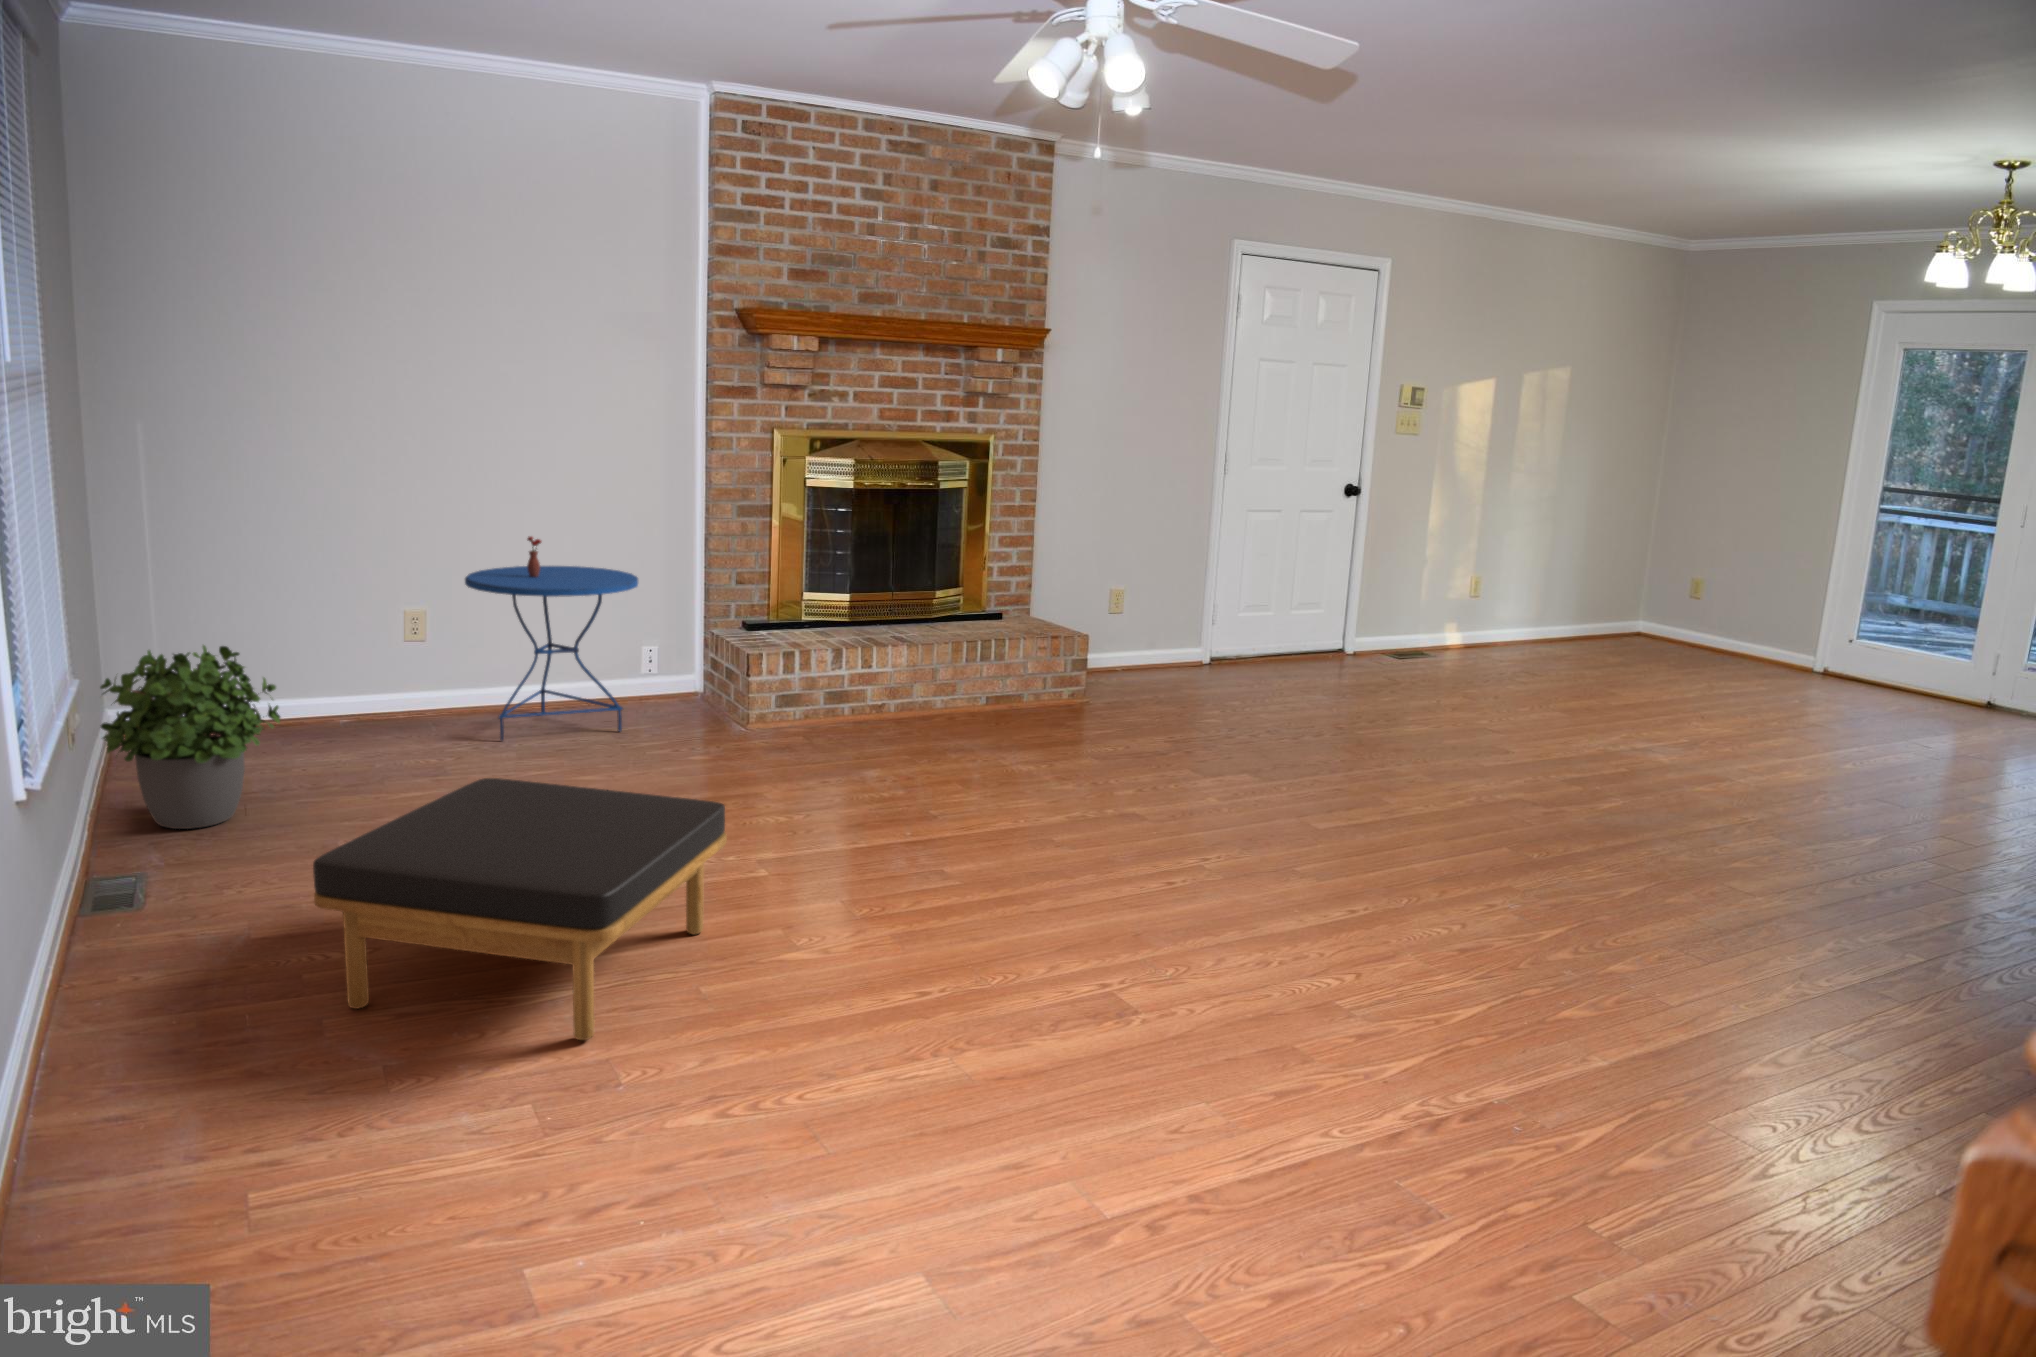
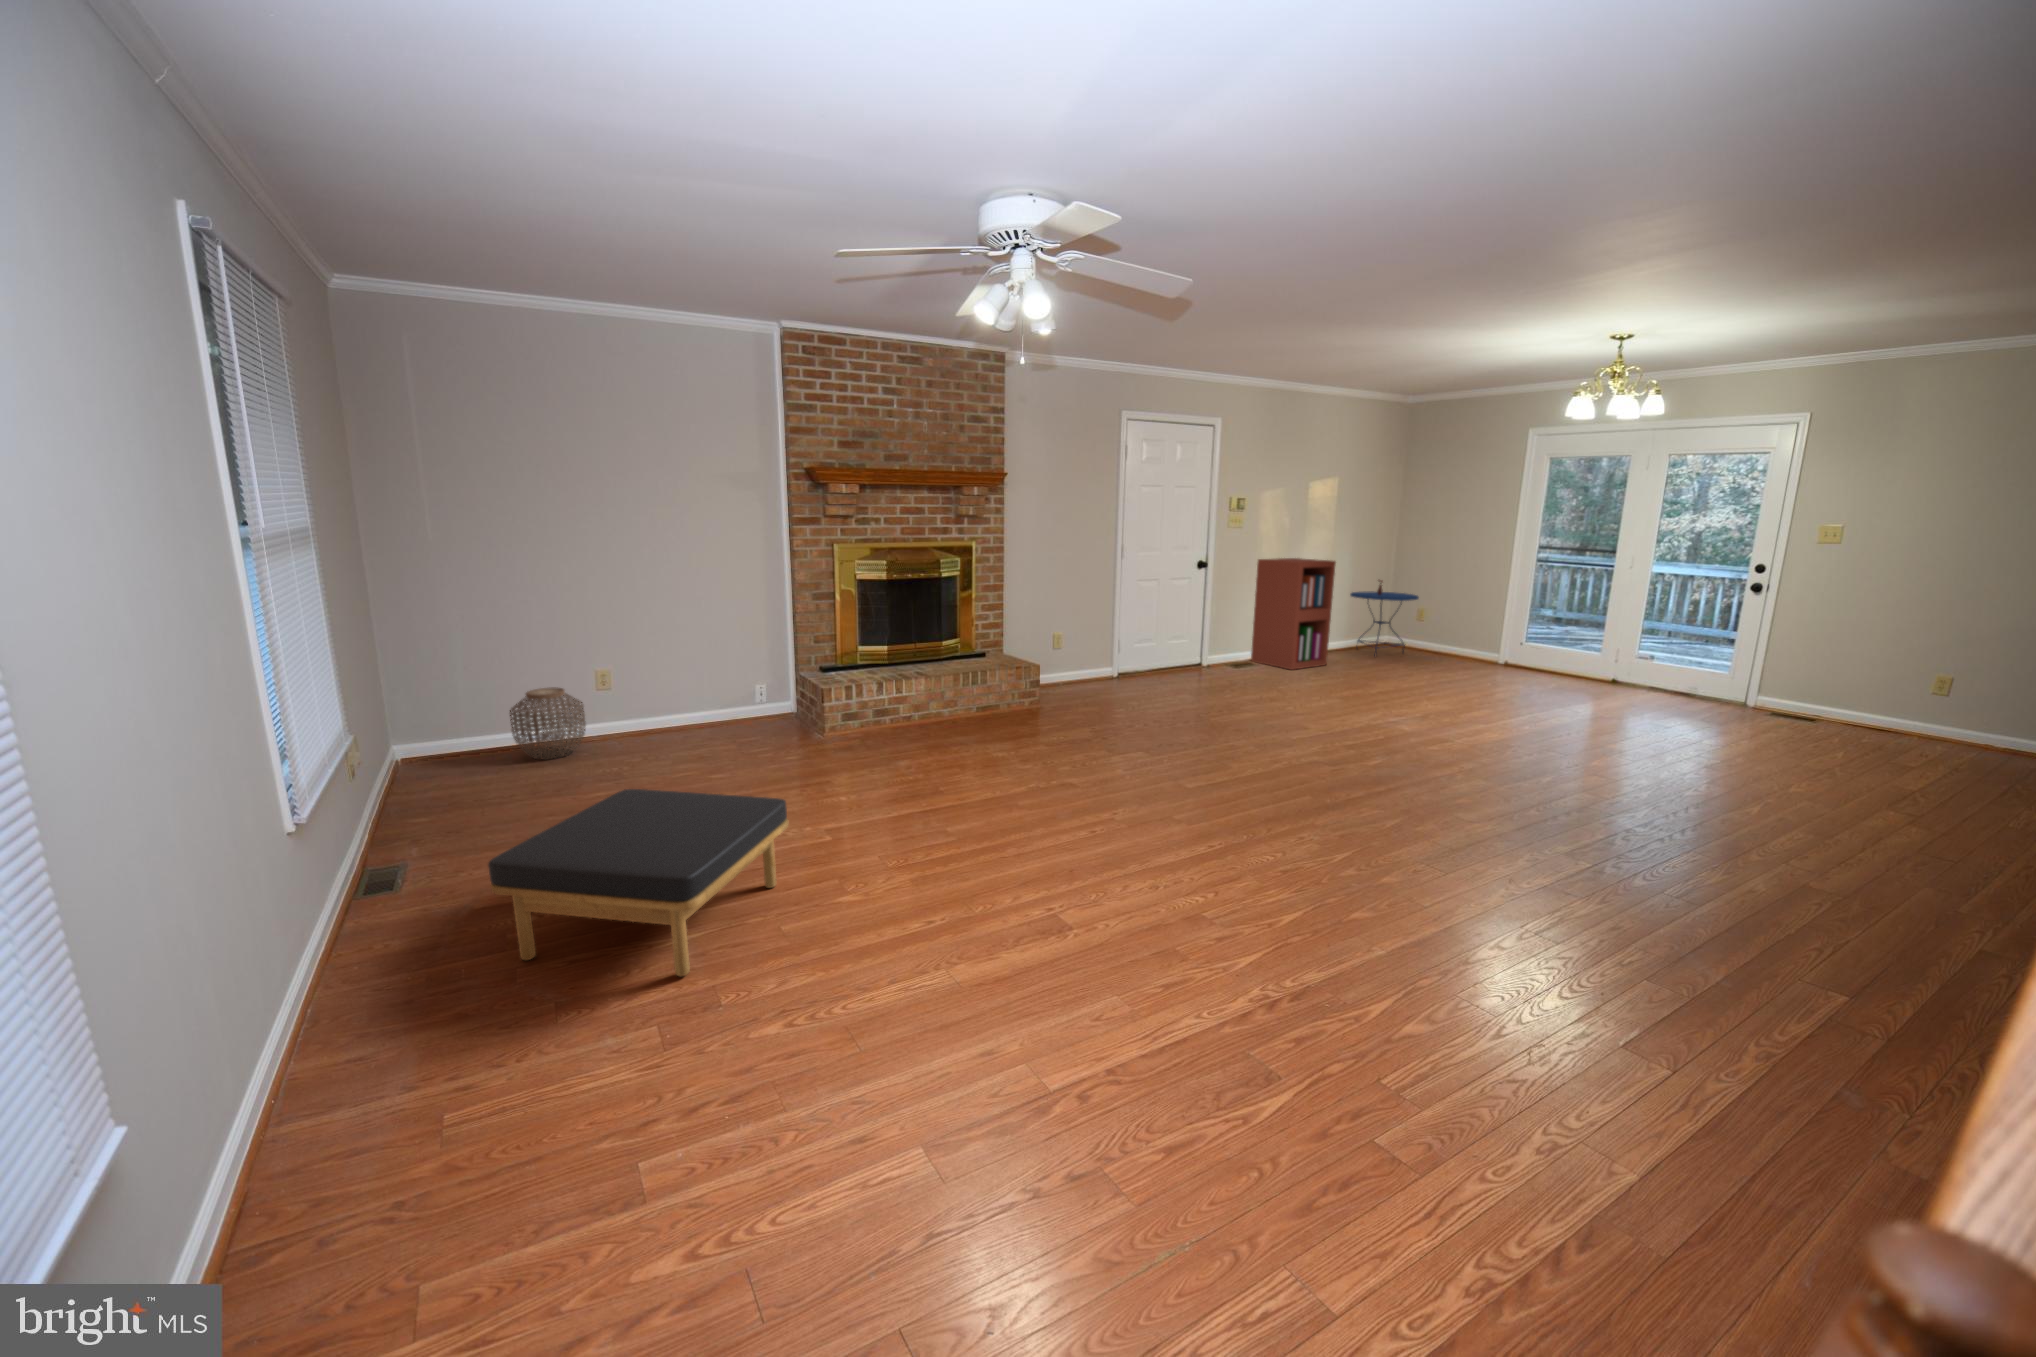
bookshelf: none [1419,487,1565,667] -> present [1251,558,1336,670]
side table: present [465,537,638,741] -> present [1350,581,1419,656]
woven basket: none [275,631,386,741] -> present [510,687,585,759]
potted plant: present [100,645,280,829] -> none [374,705,502,829]

